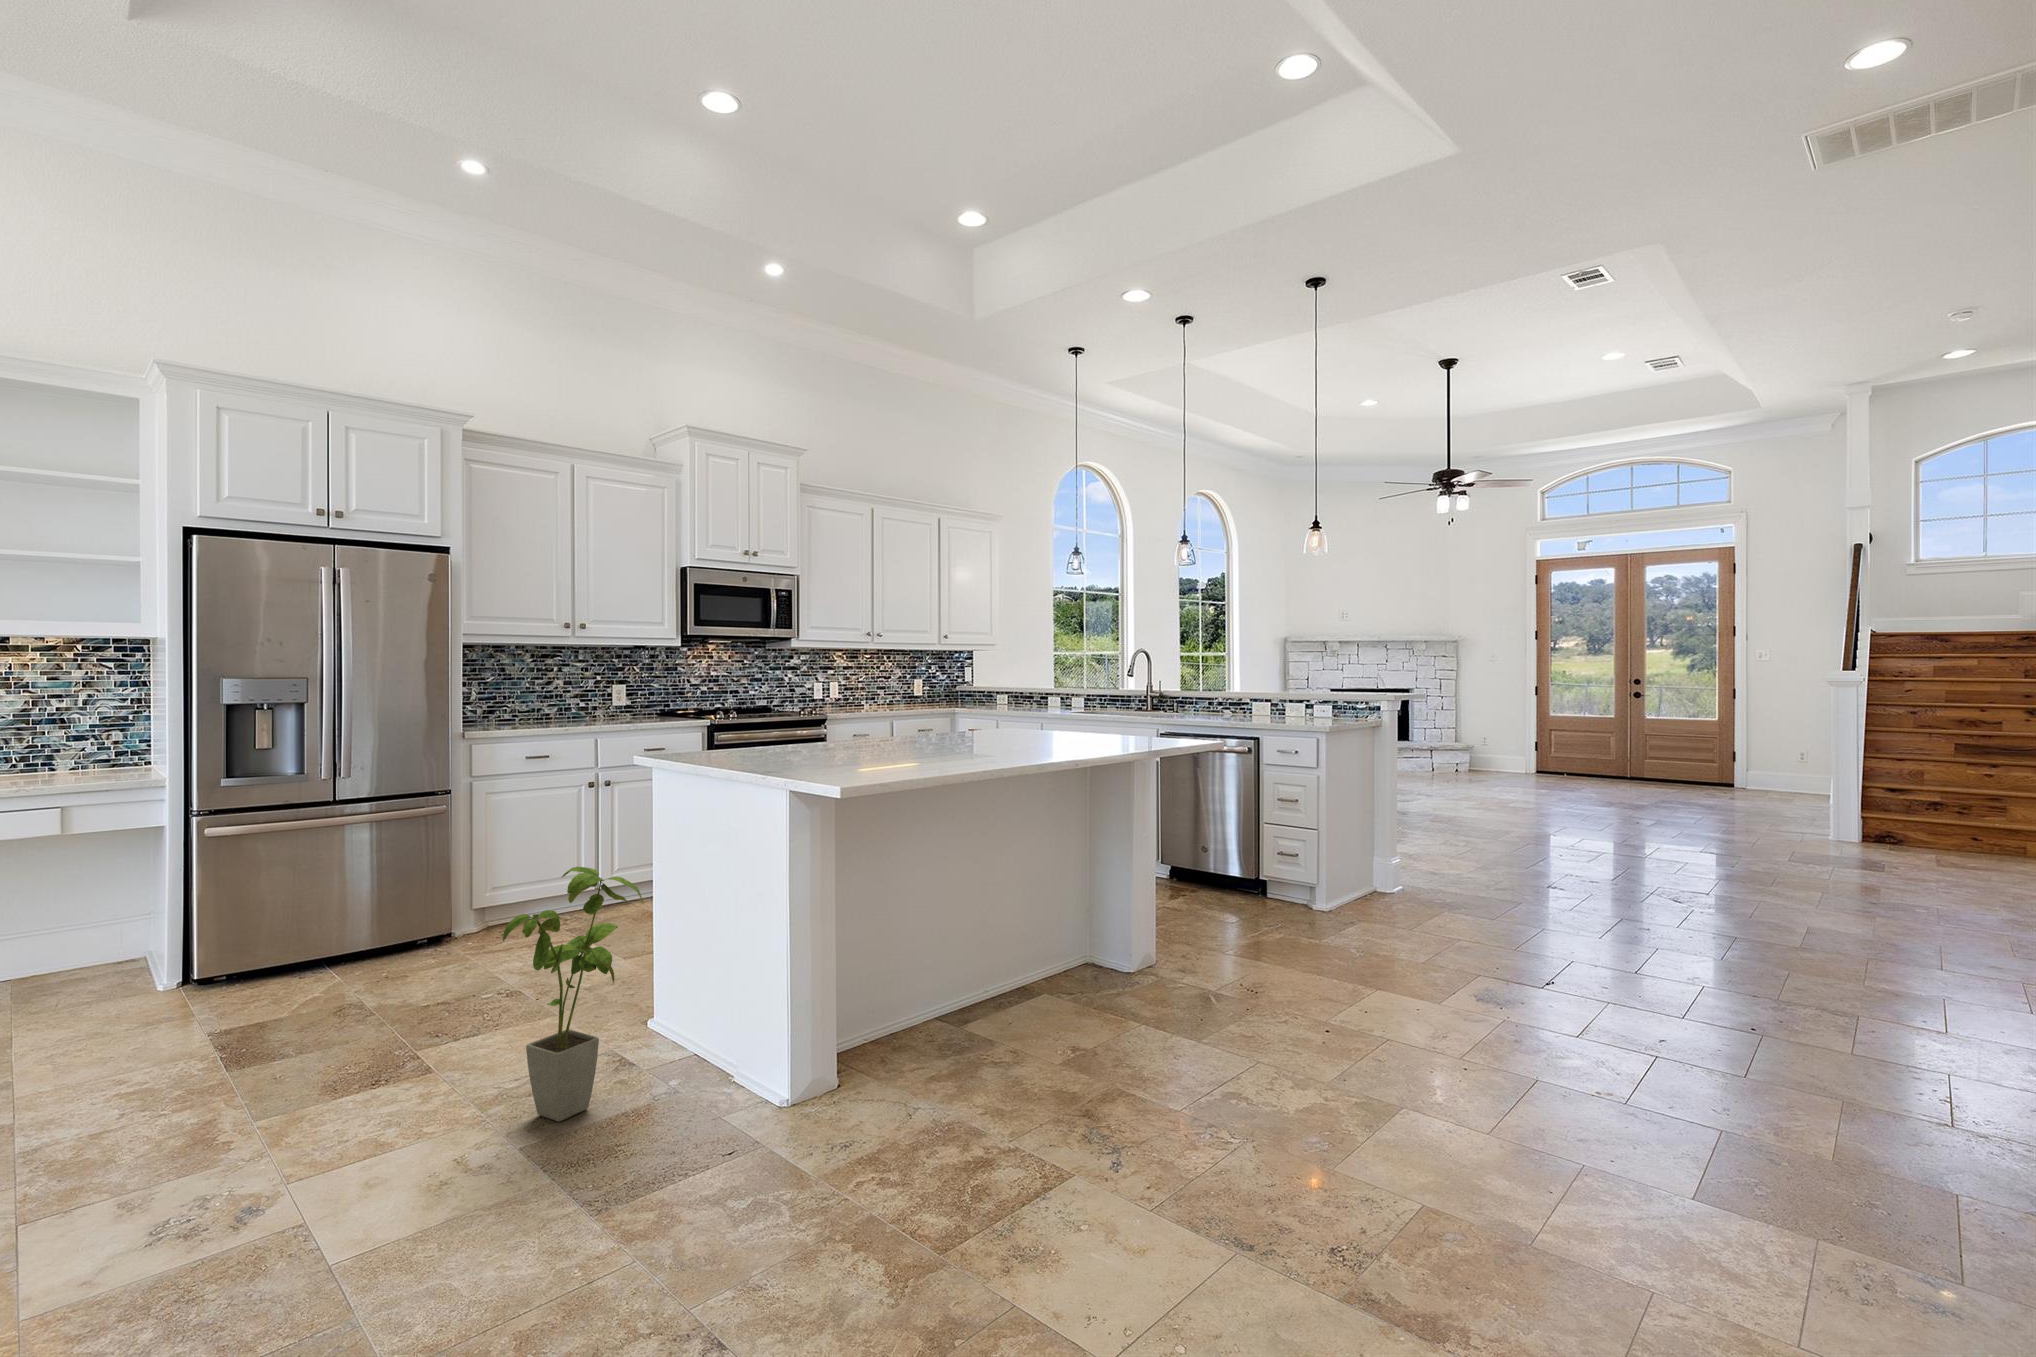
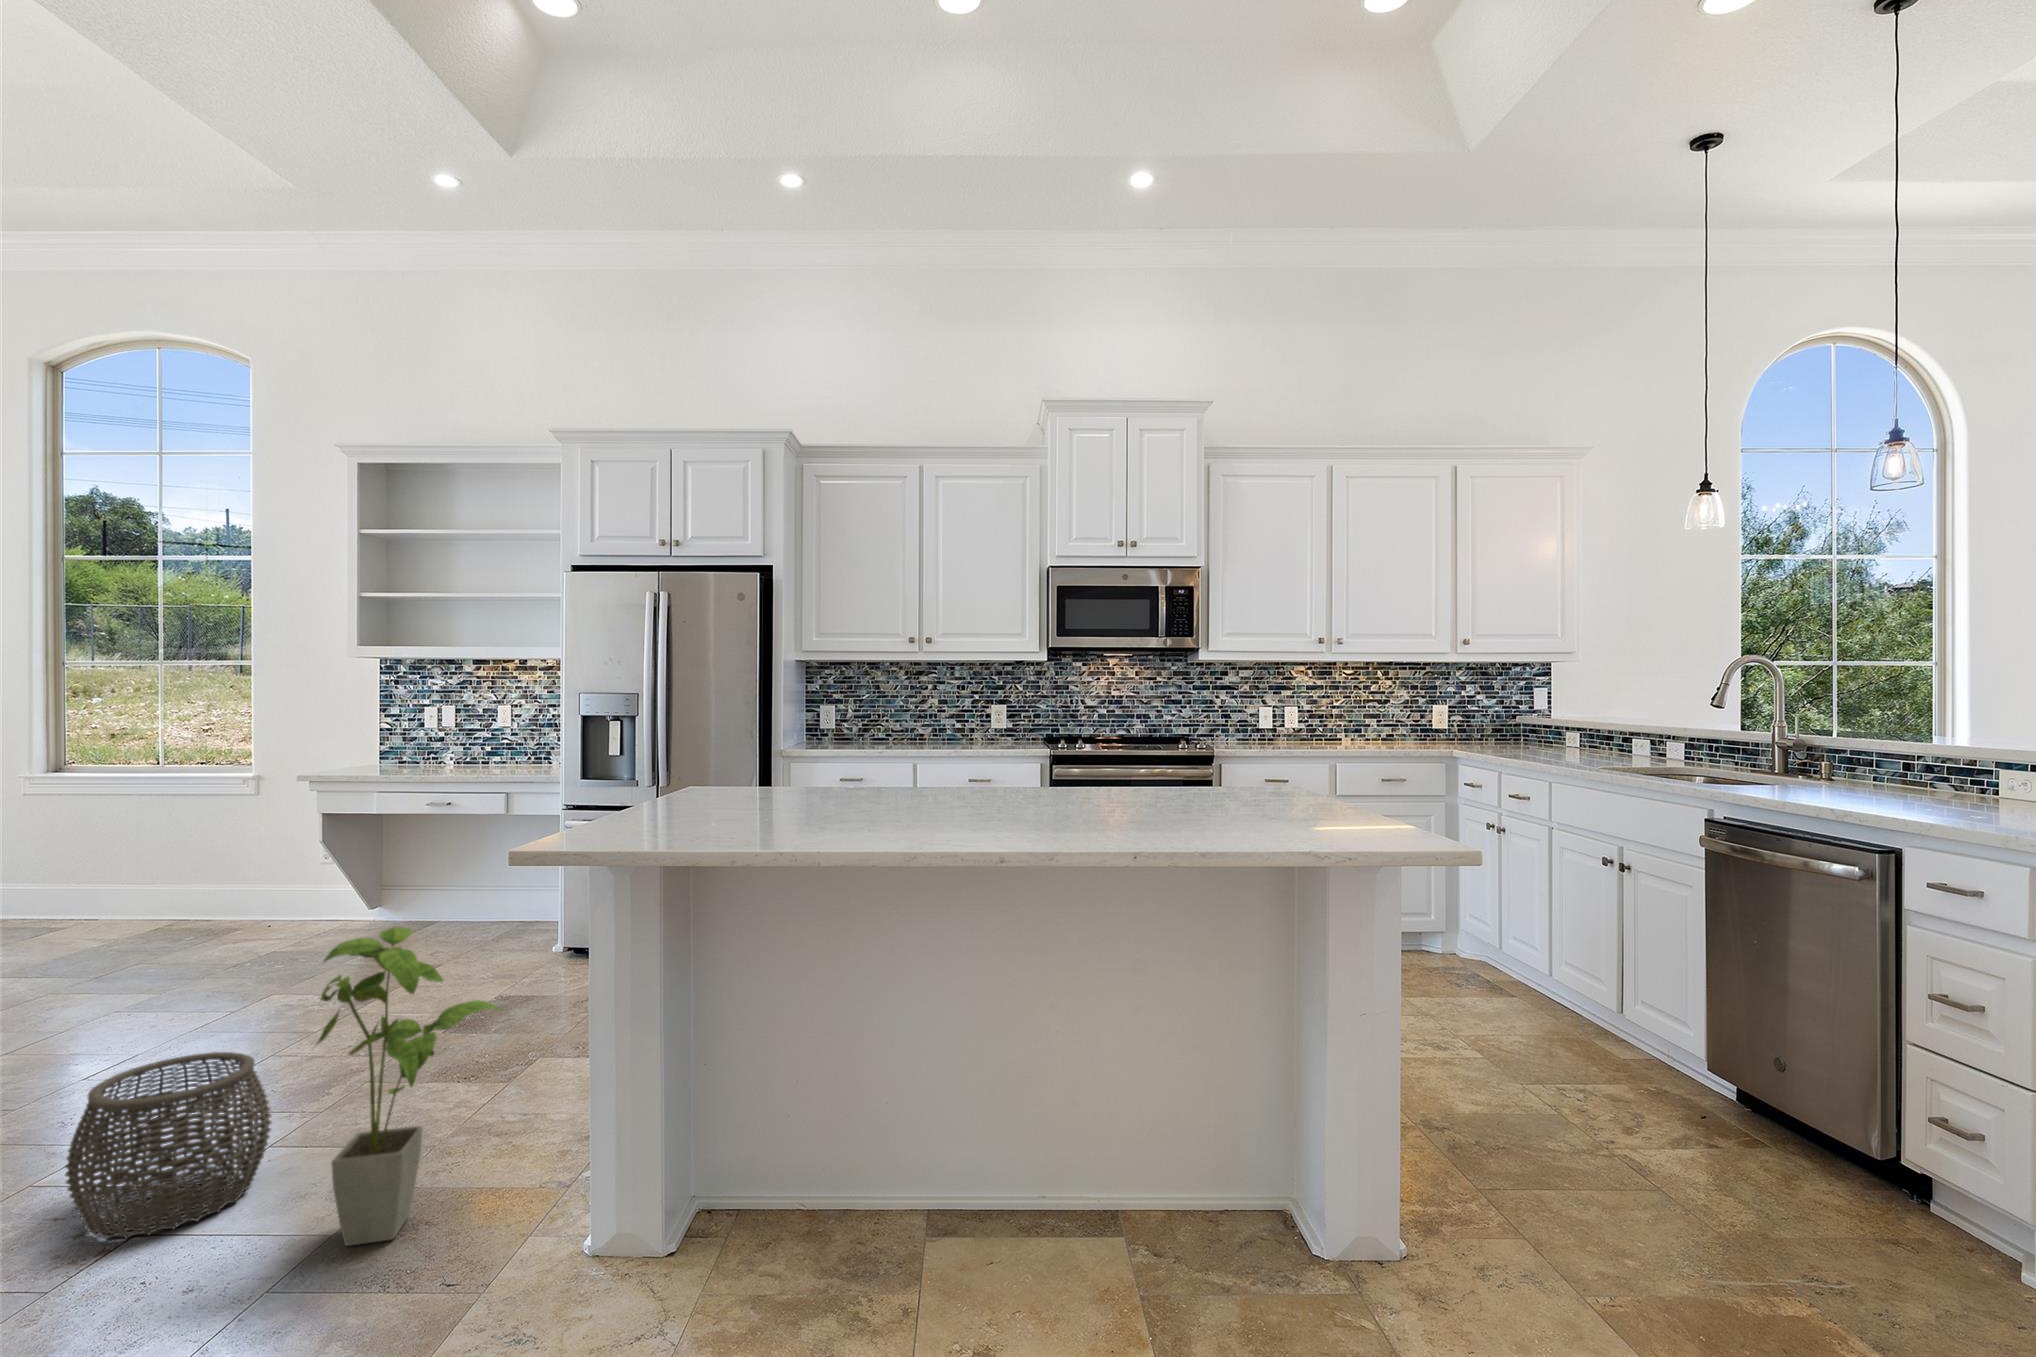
woven basket: none [218,1028,399,1203] -> present [65,1052,272,1239]

